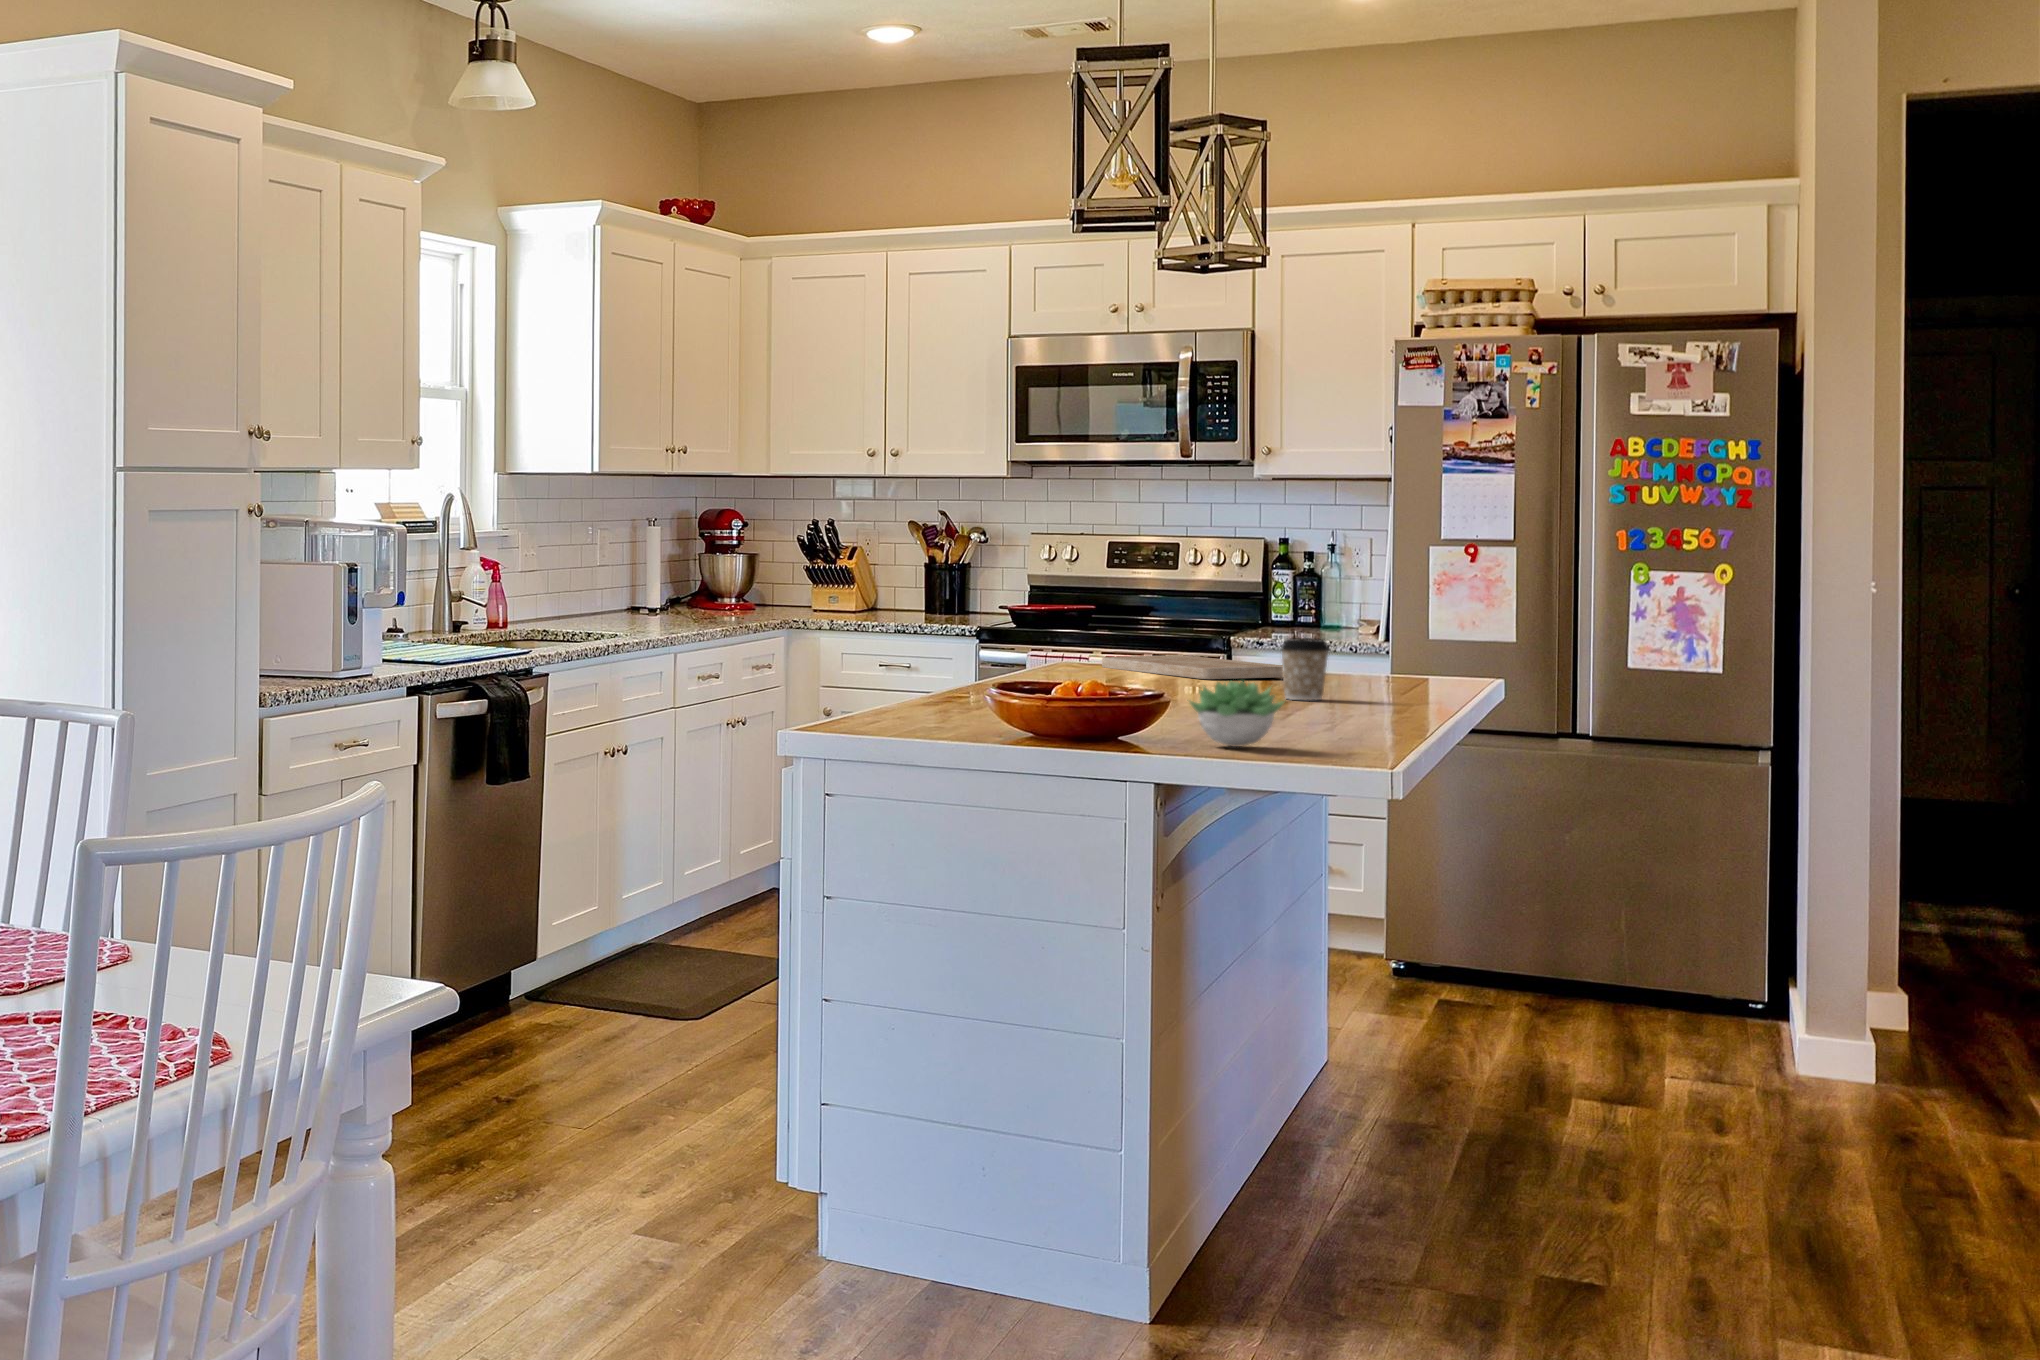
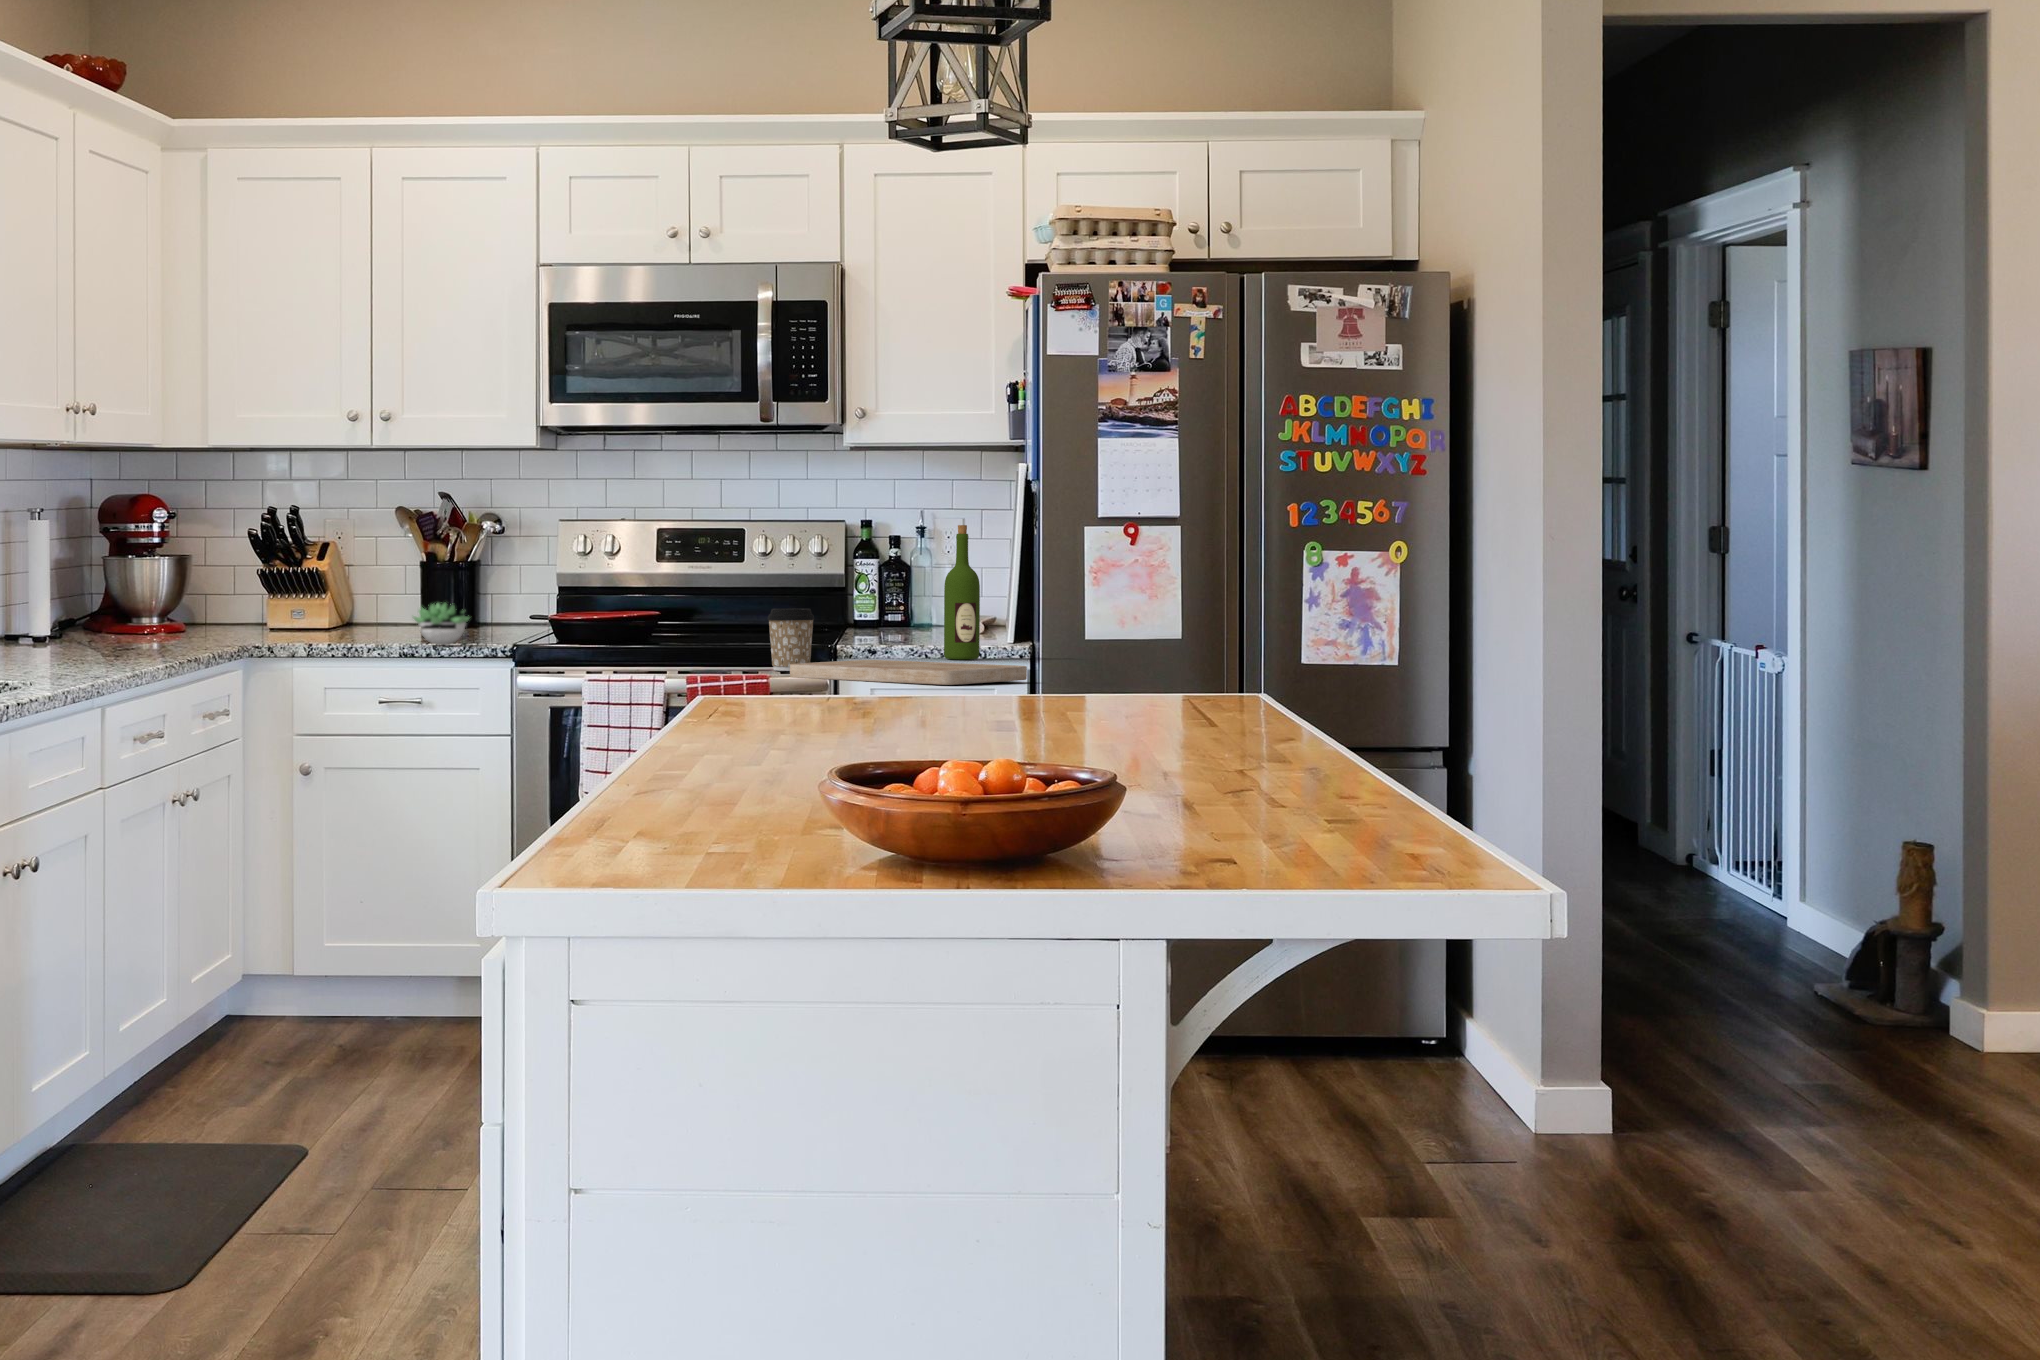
wine bottle: none [1304,545,1337,655] -> present [944,525,980,660]
coffee cup: present [1281,638,1329,700] -> present [767,608,815,671]
succulent plant: present [1190,681,1284,747] -> present [413,603,469,645]

